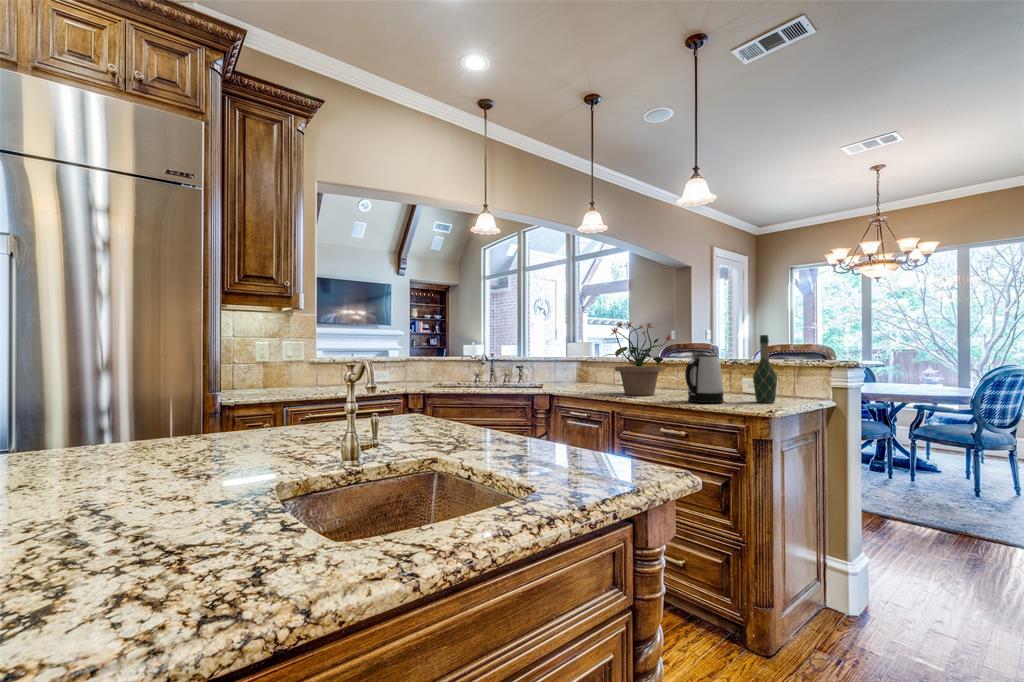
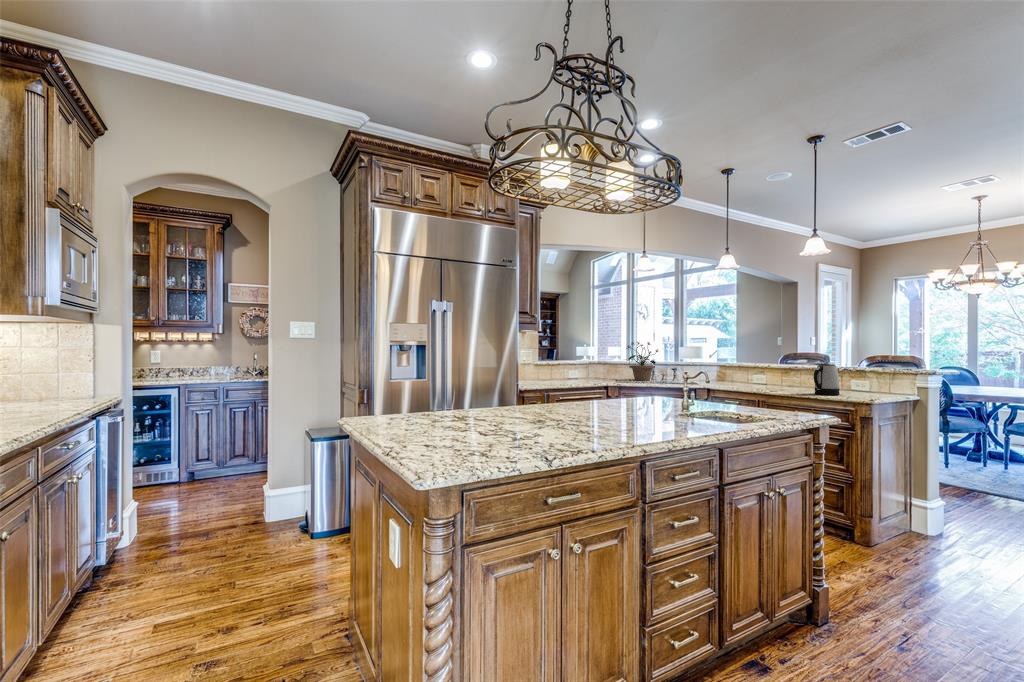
potted plant: present [604,322,672,395] -> present [627,342,658,381]
wine bottle: present [753,335,777,403] -> none [860,352,877,395]

